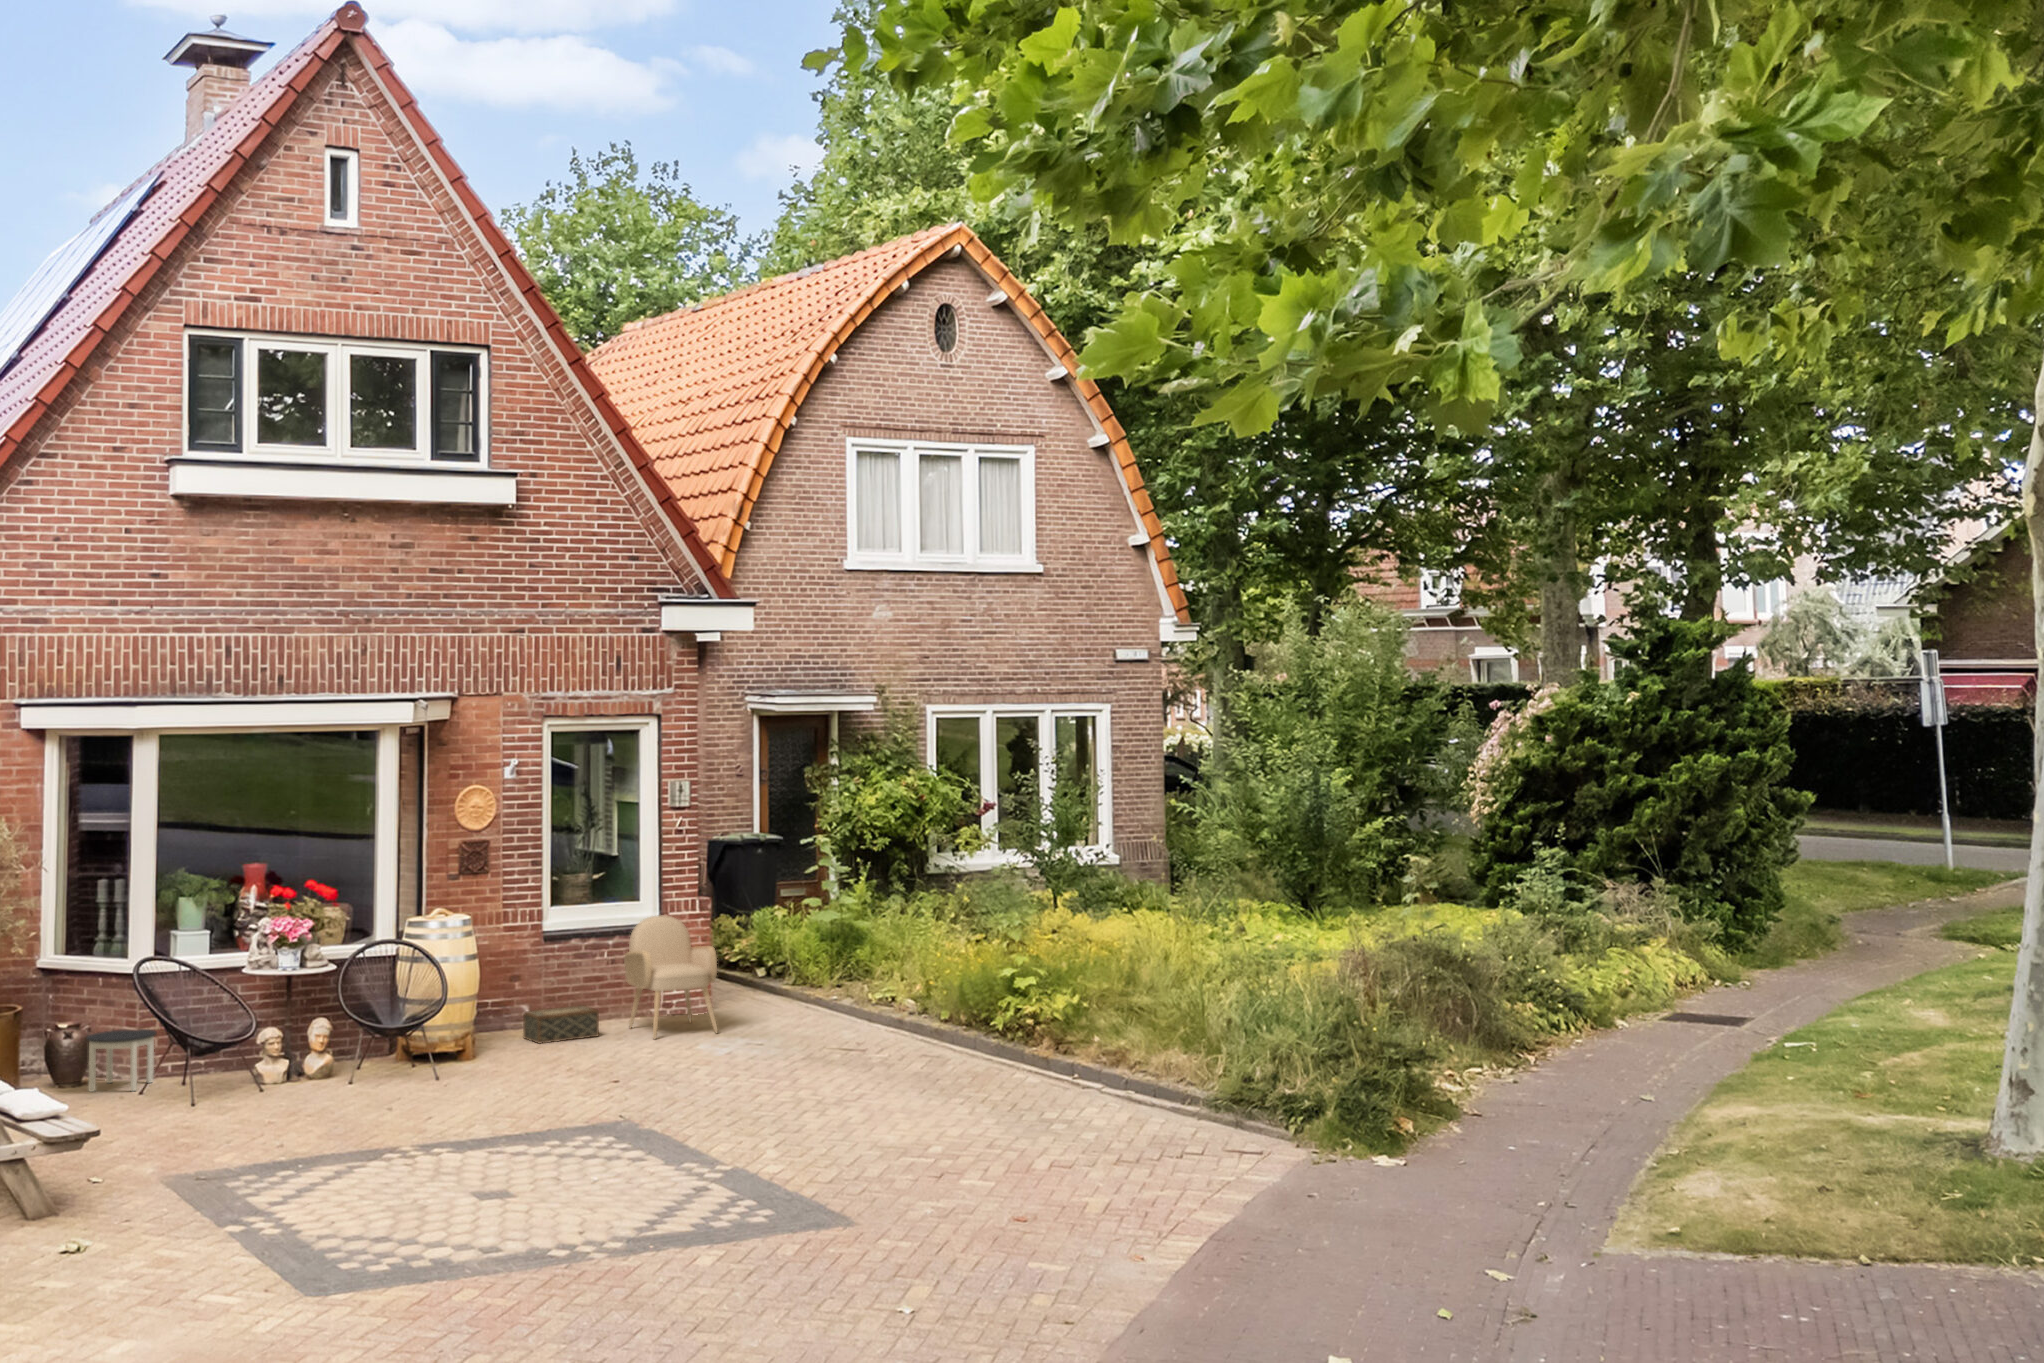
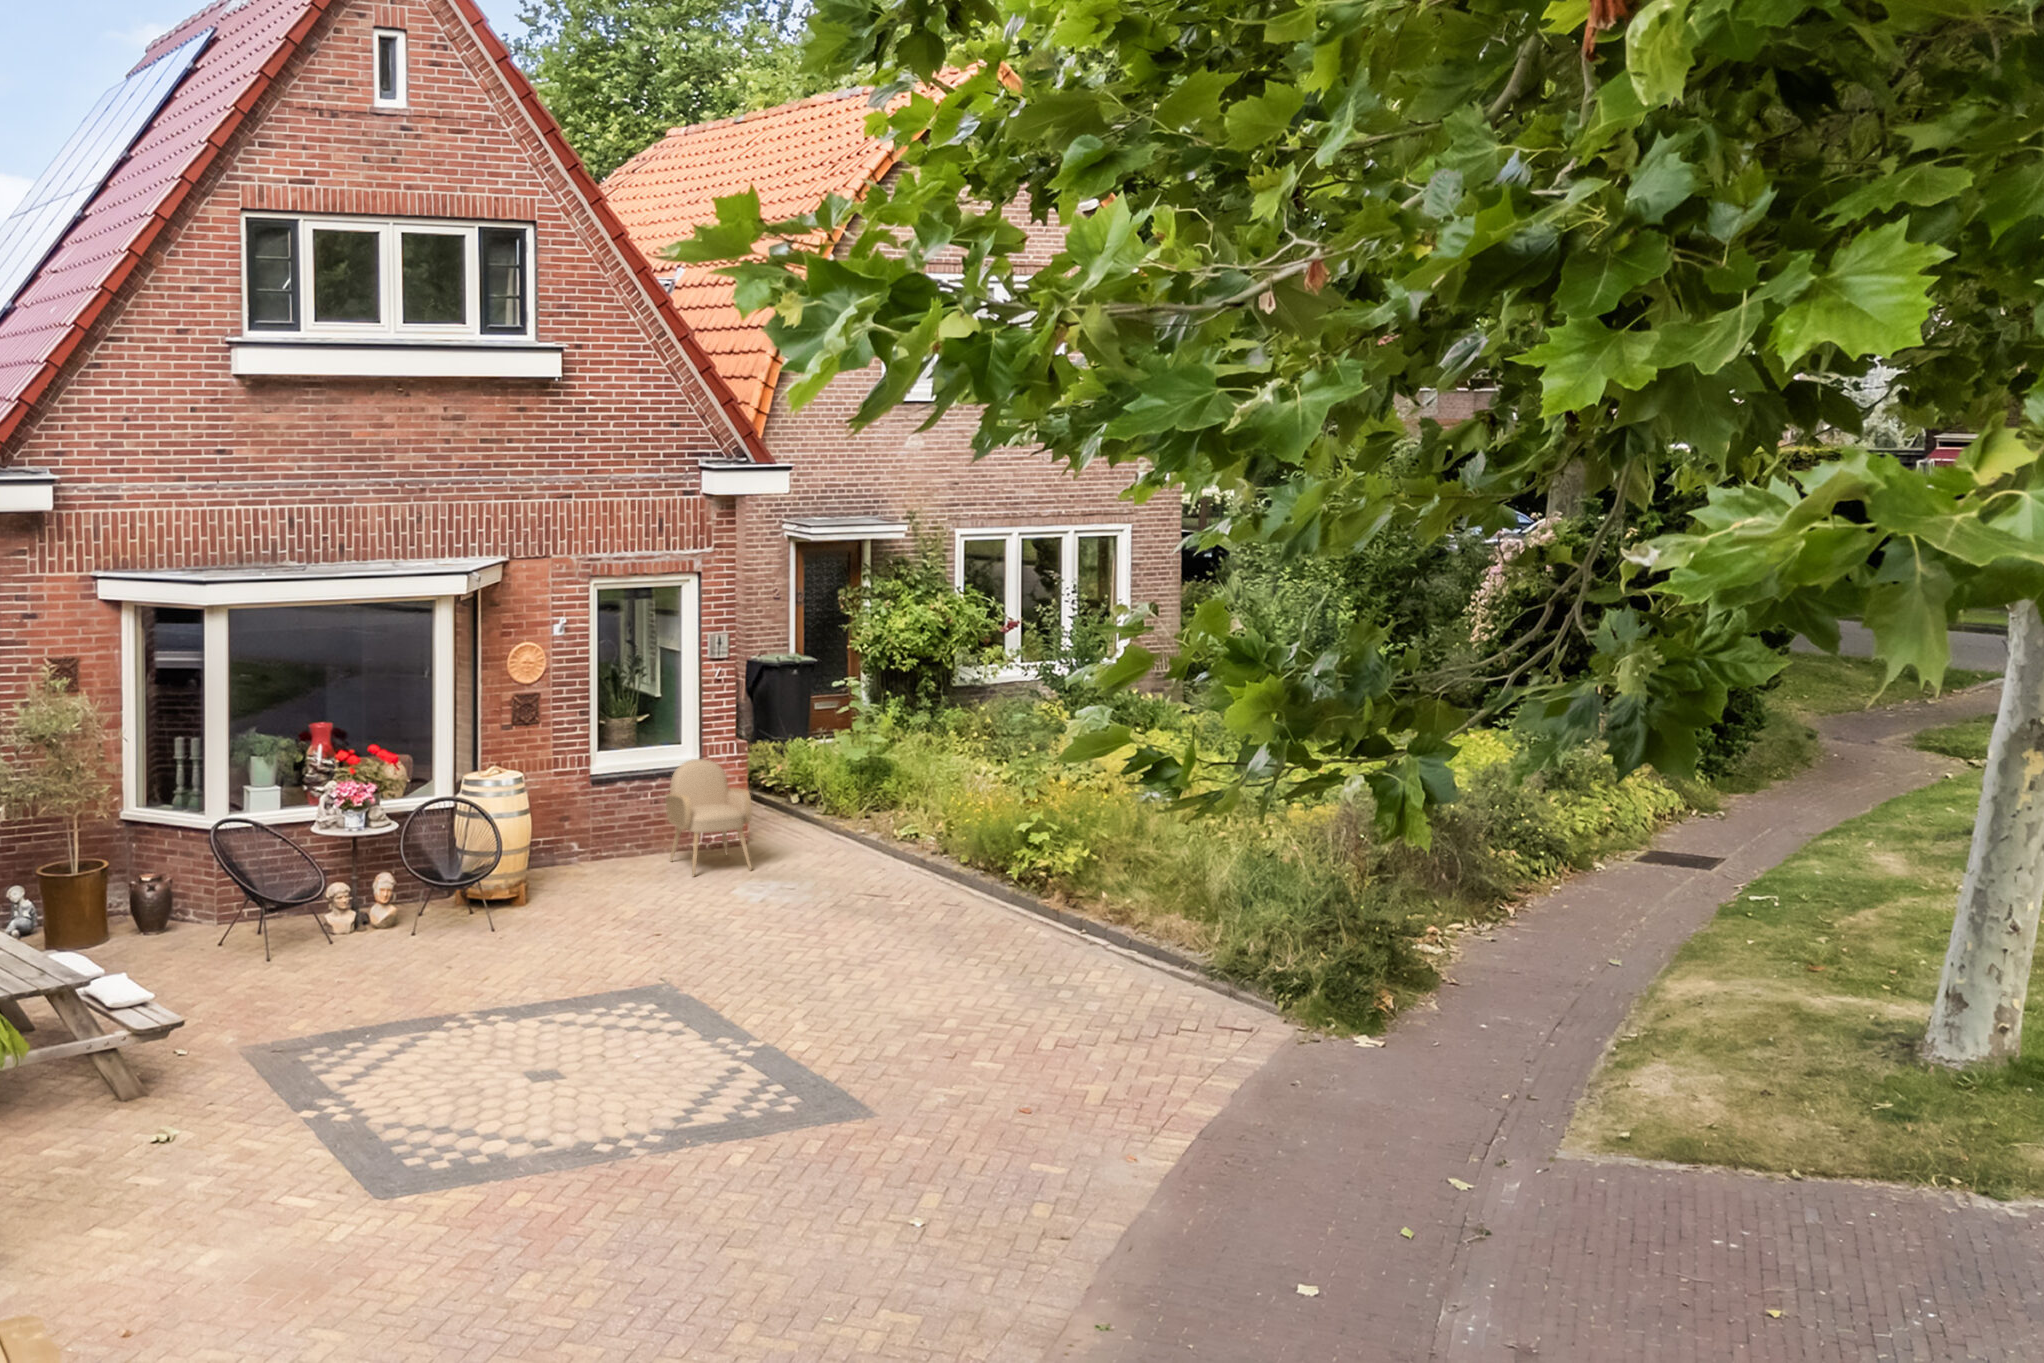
woven basket: present [523,1005,599,1043] -> none [572,841,642,880]
round table: present [86,1029,157,1092] -> none [171,873,236,934]

